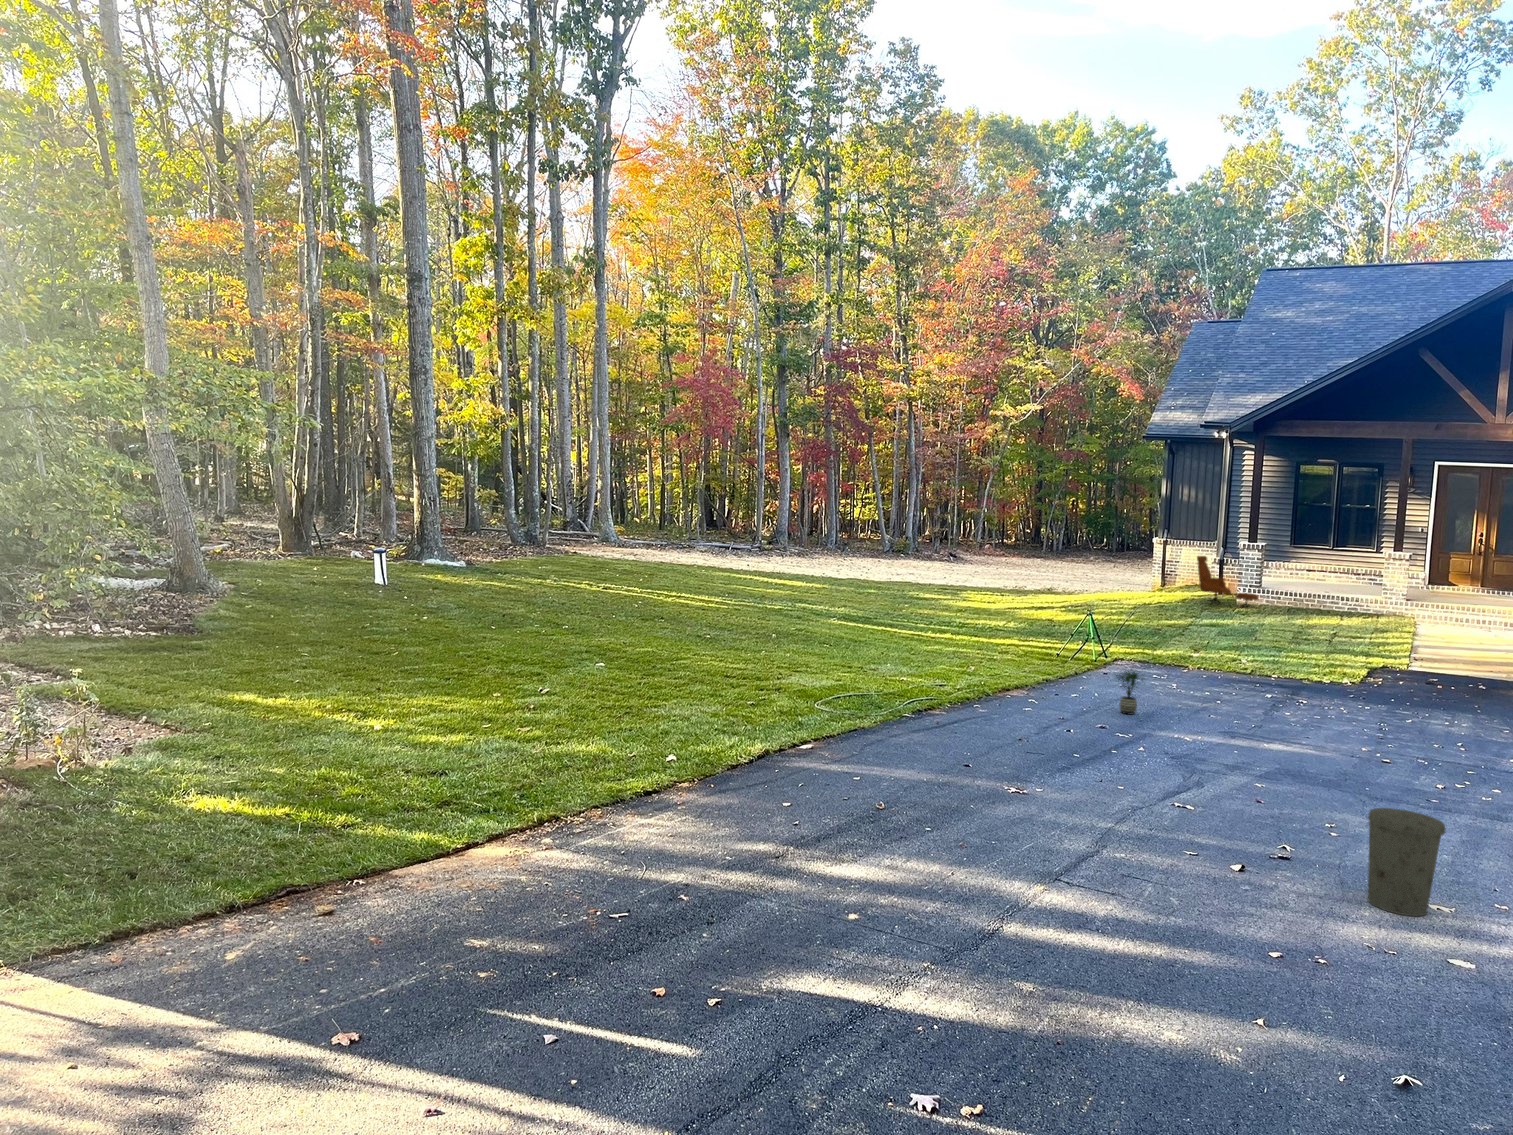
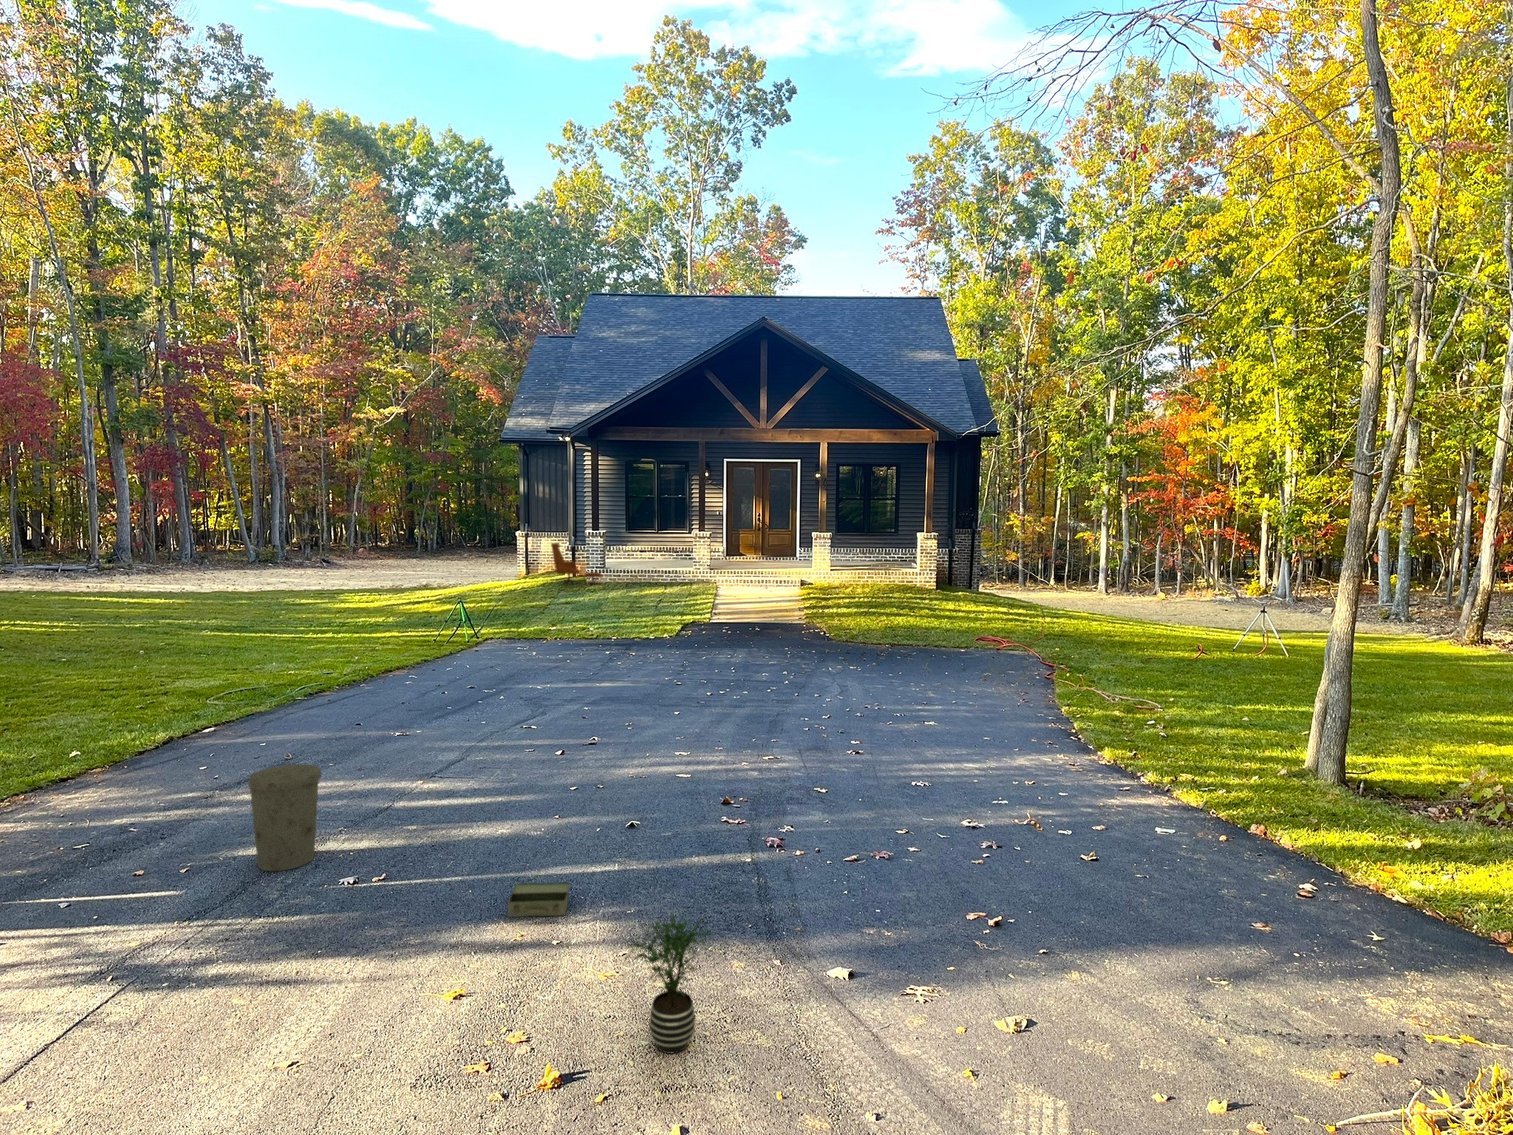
potted plant: present [1116,670,1143,714] -> present [625,913,710,1054]
trash can: present [1368,808,1445,916] -> present [248,764,322,871]
toolbox: none [1149,866,1209,903] -> present [508,882,570,917]

